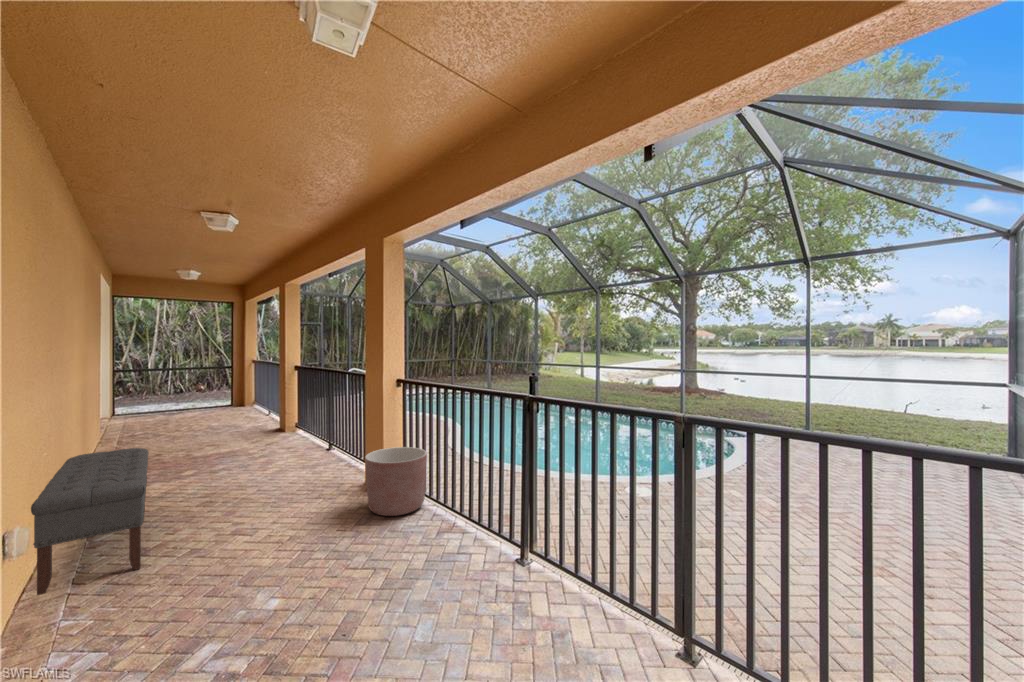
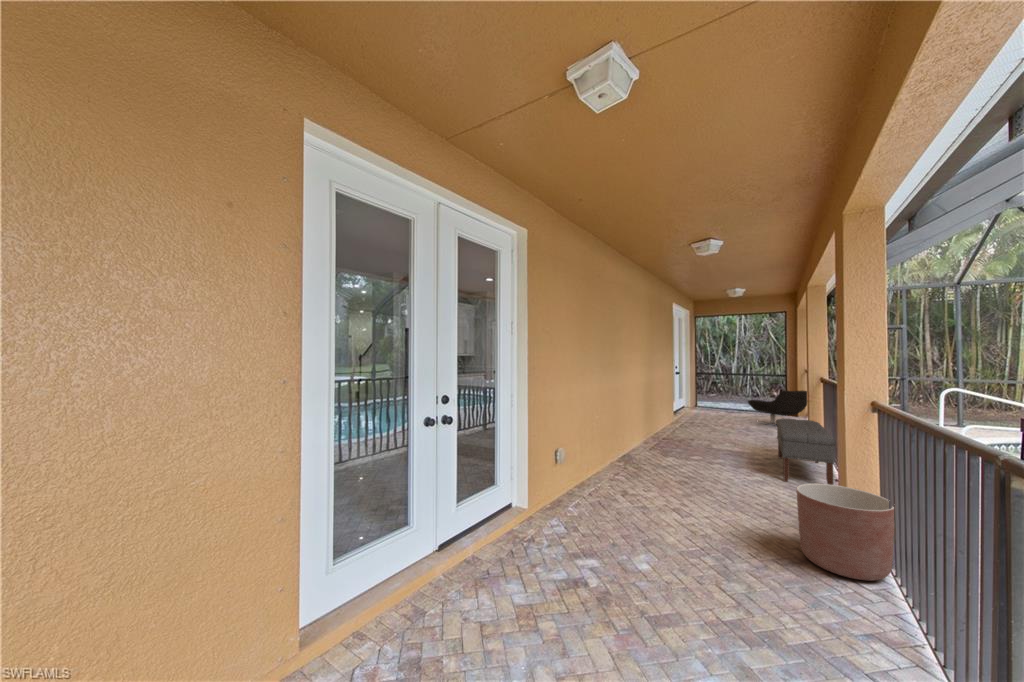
lounge chair: none [205,380,267,422] -> present [748,391,807,424]
bench: present [31,448,149,595] -> present [776,418,836,485]

